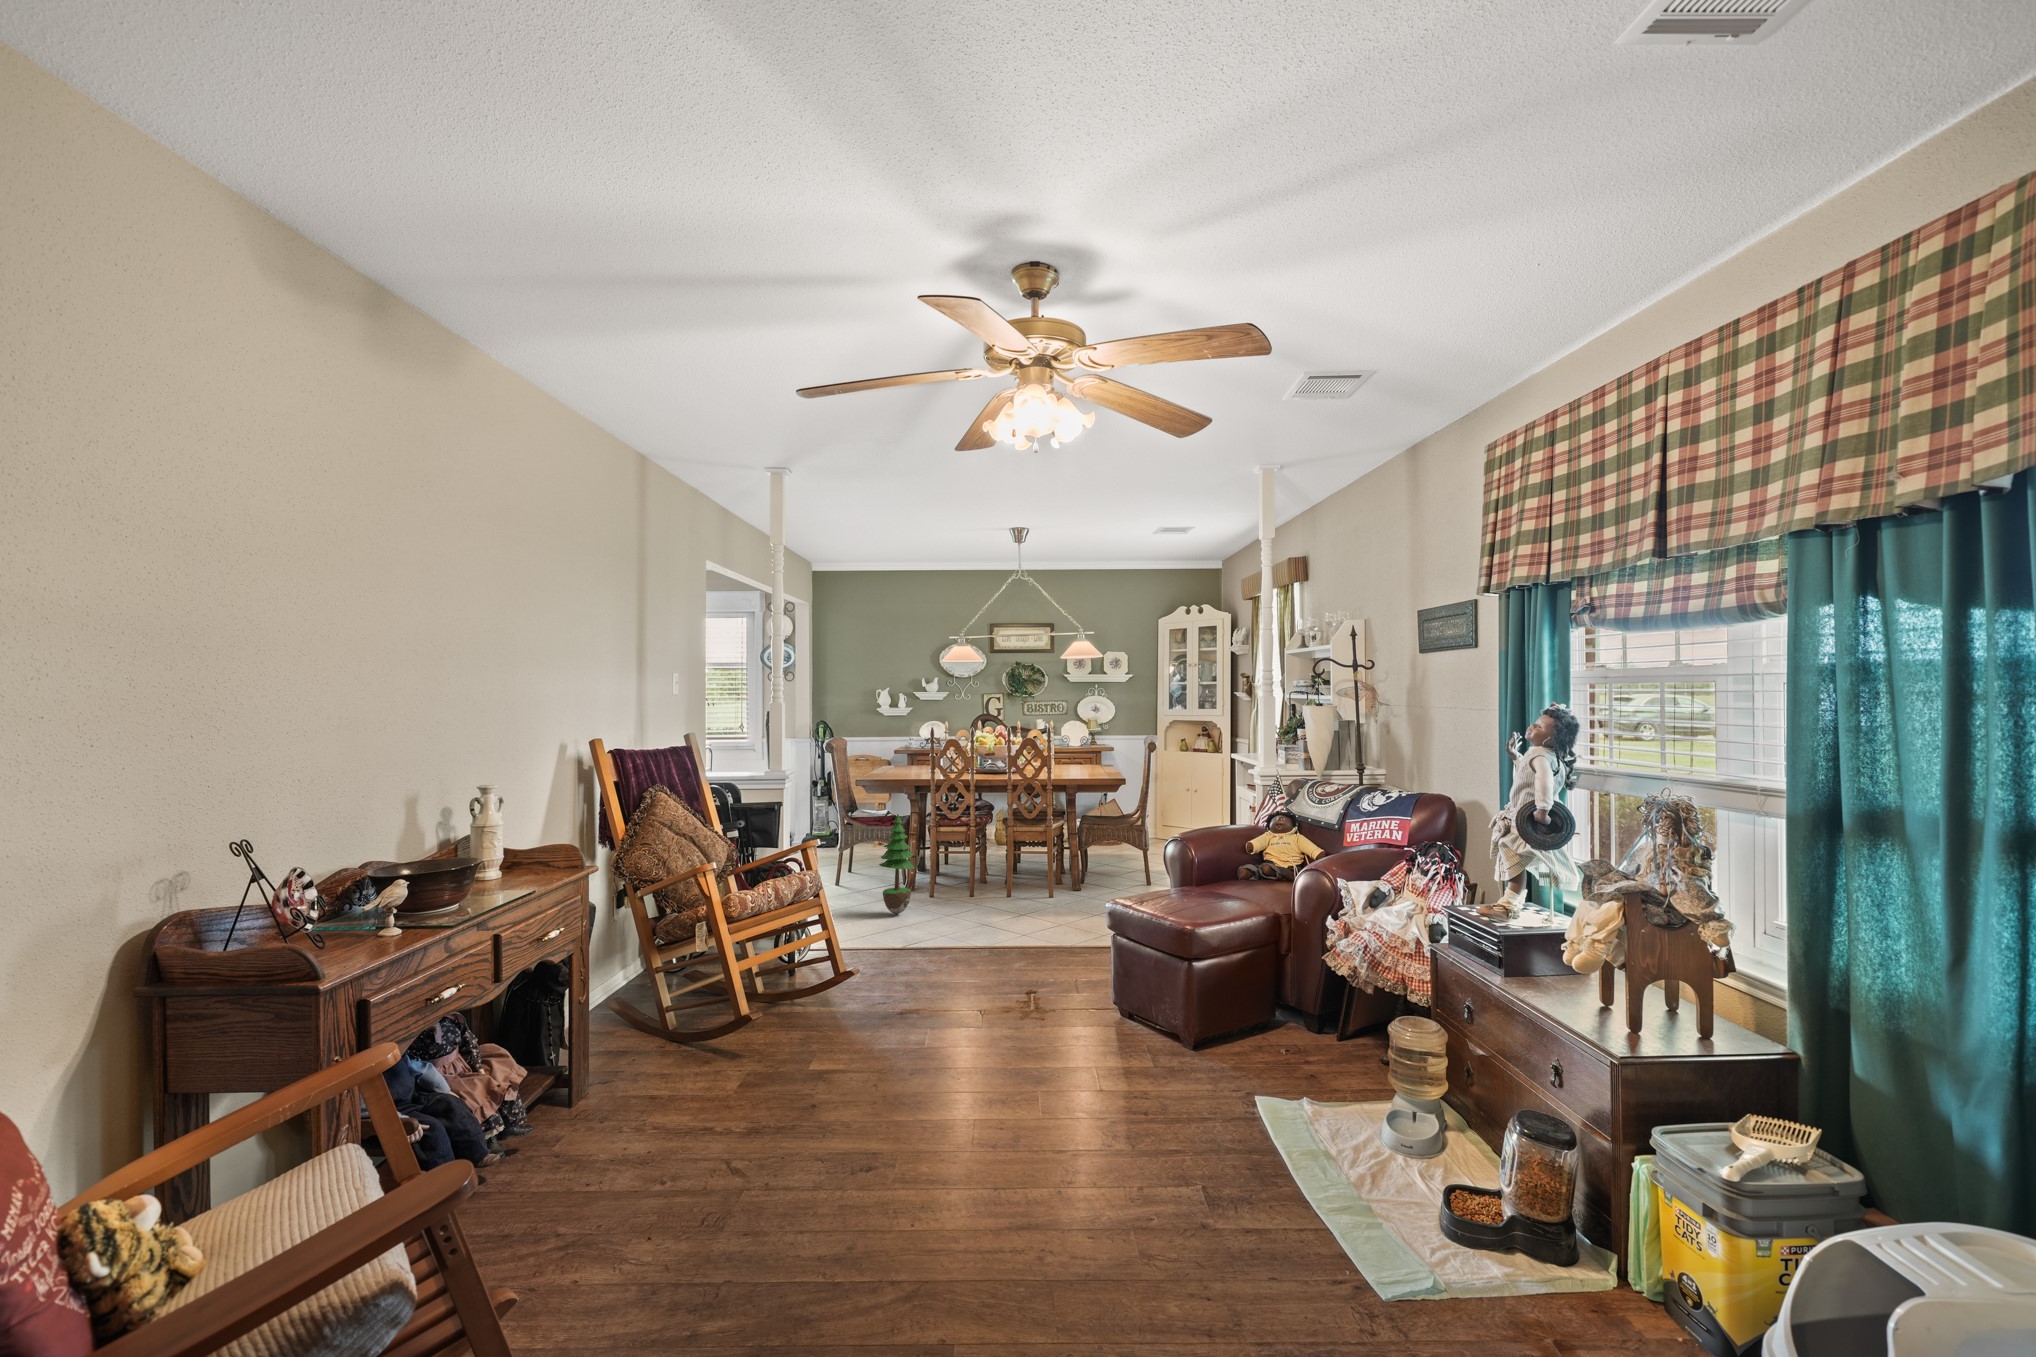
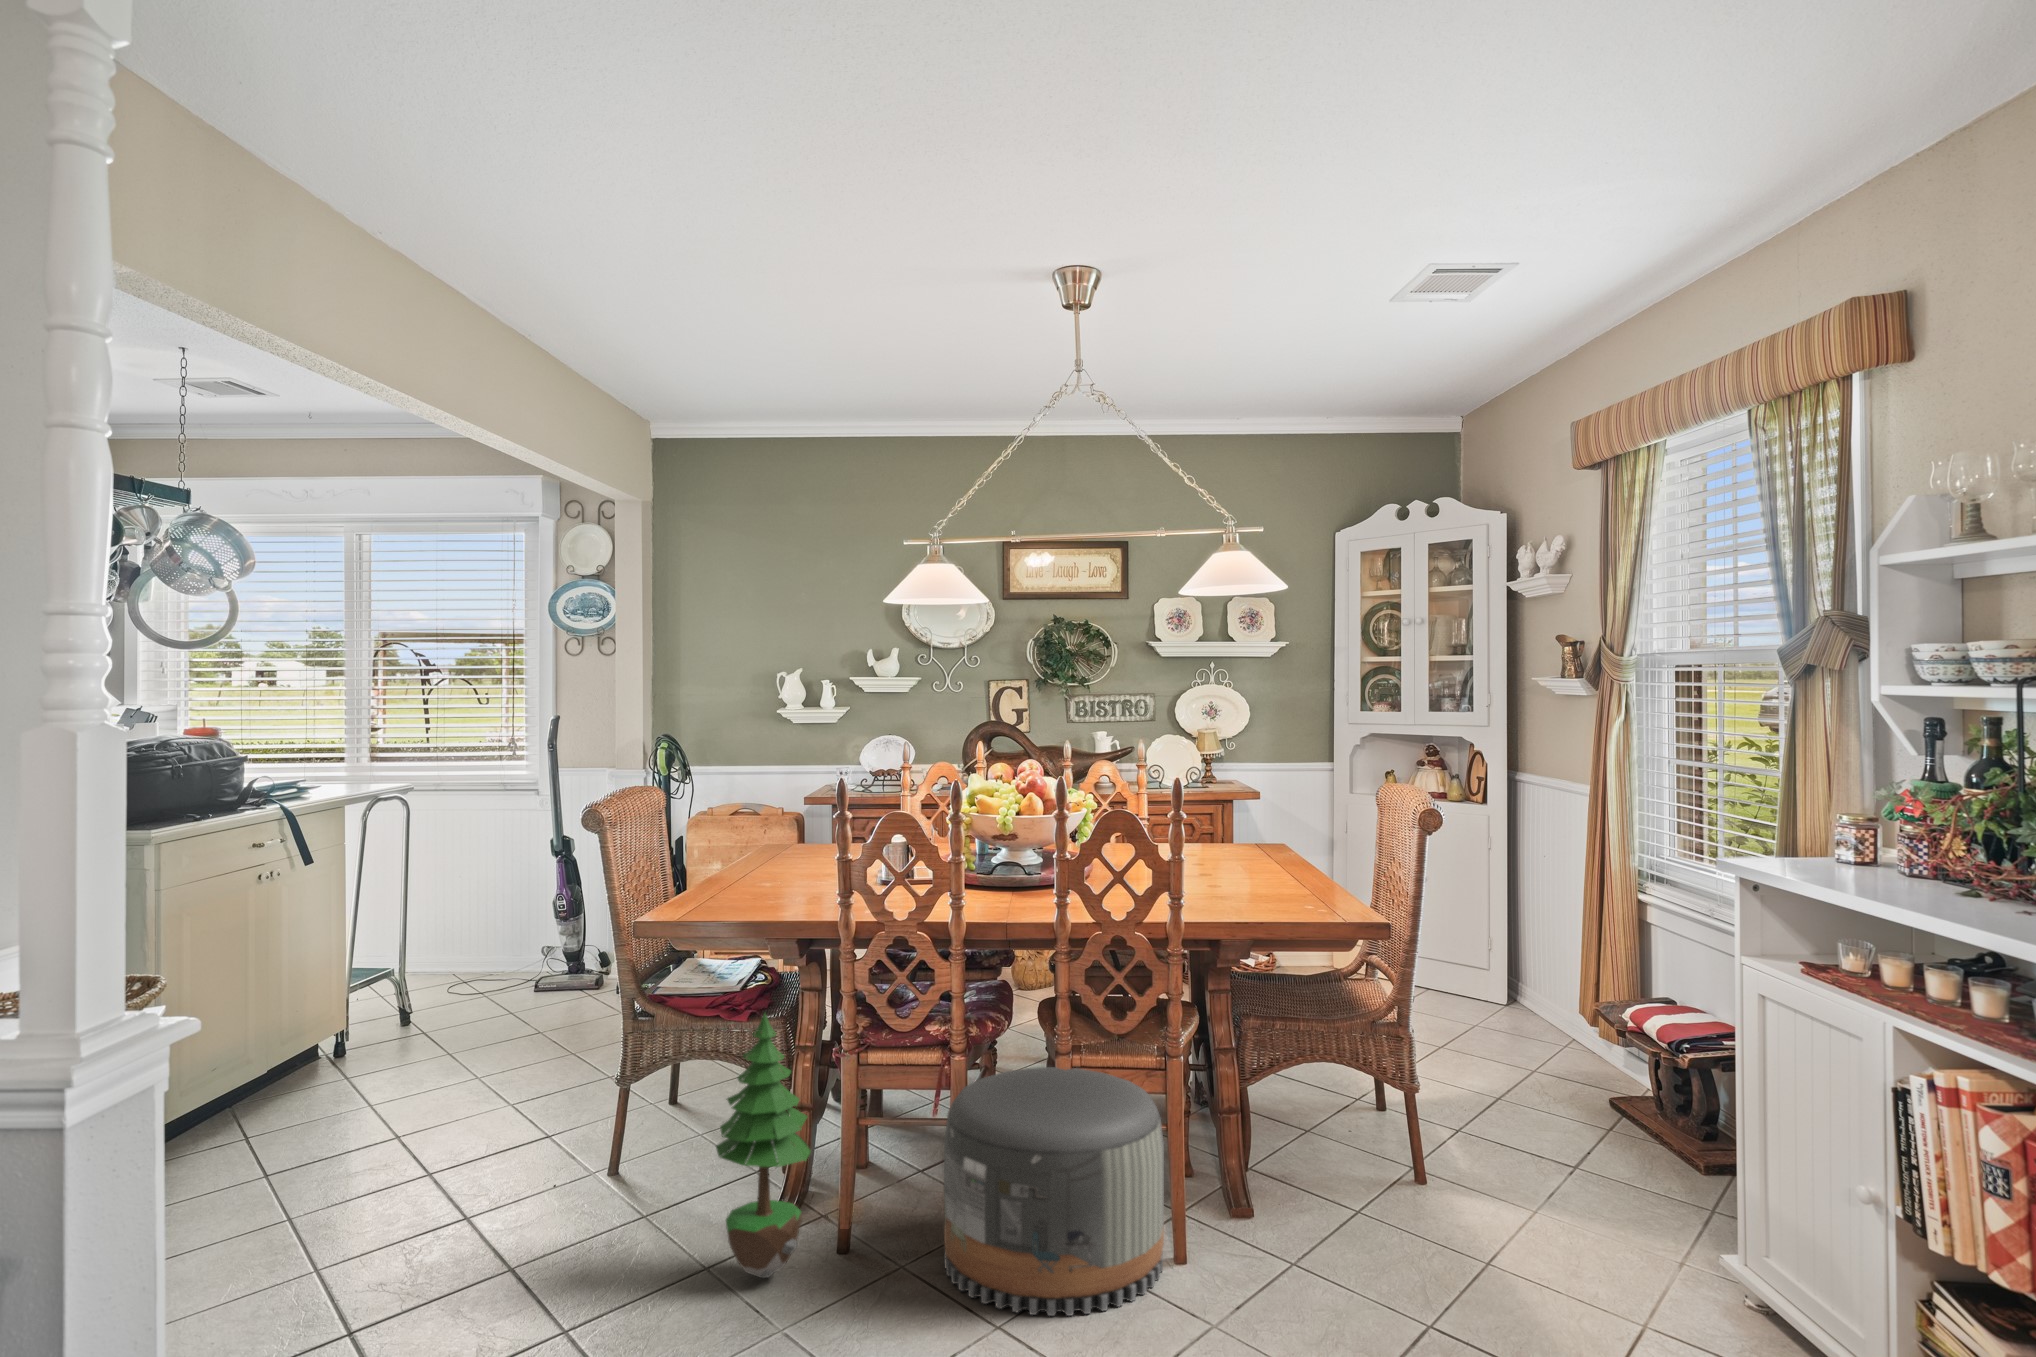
pouf: none [965,841,1049,921] -> present [944,1067,1164,1316]

